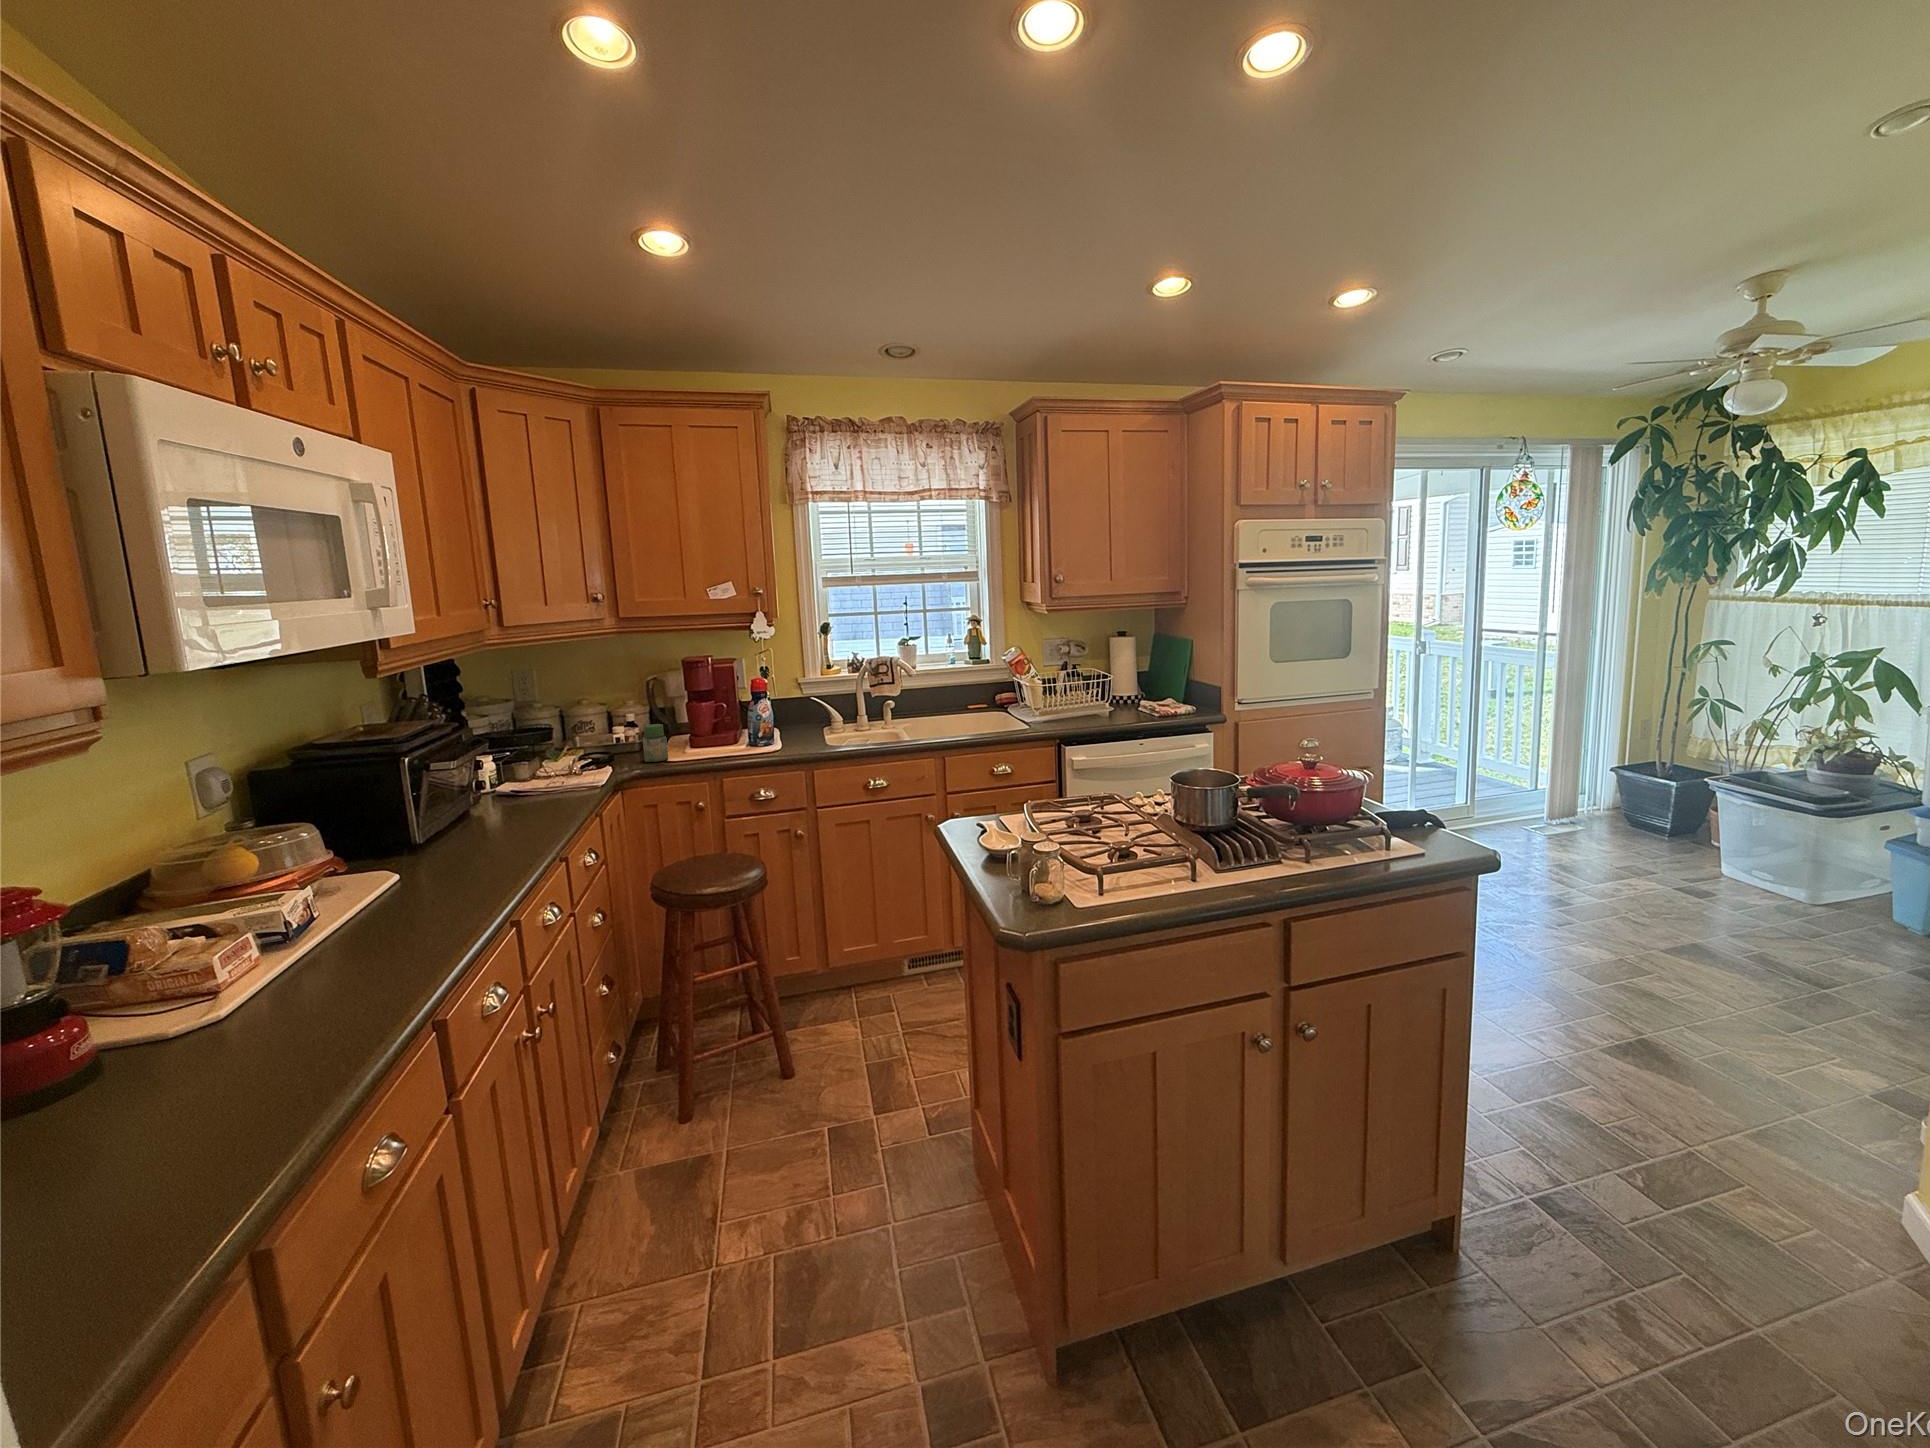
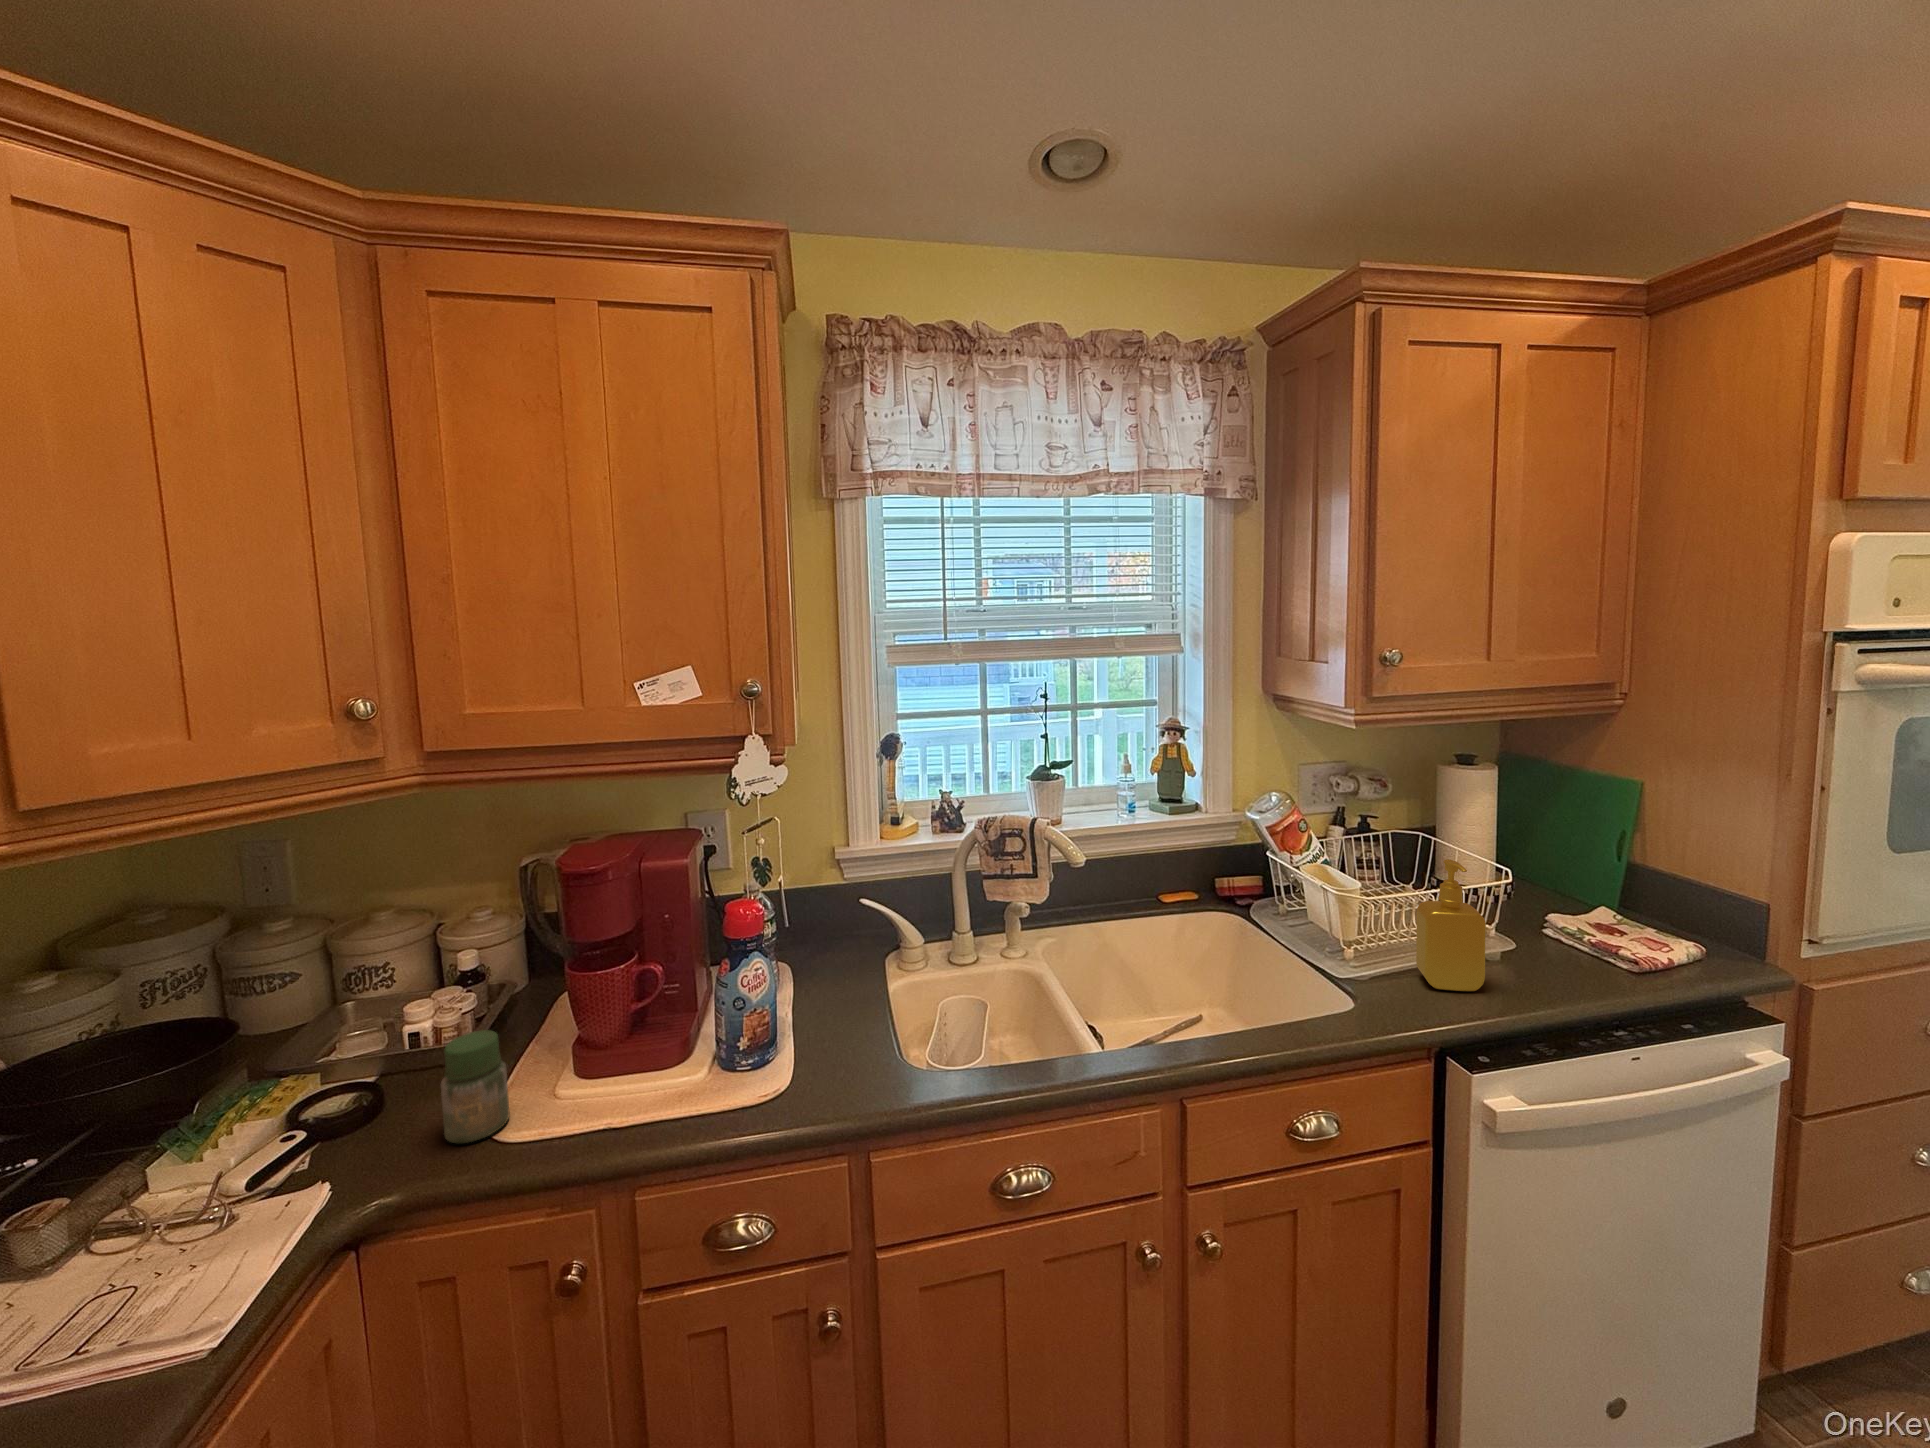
soap dispenser: none [1062,666,1087,722] -> present [1416,859,1486,991]

